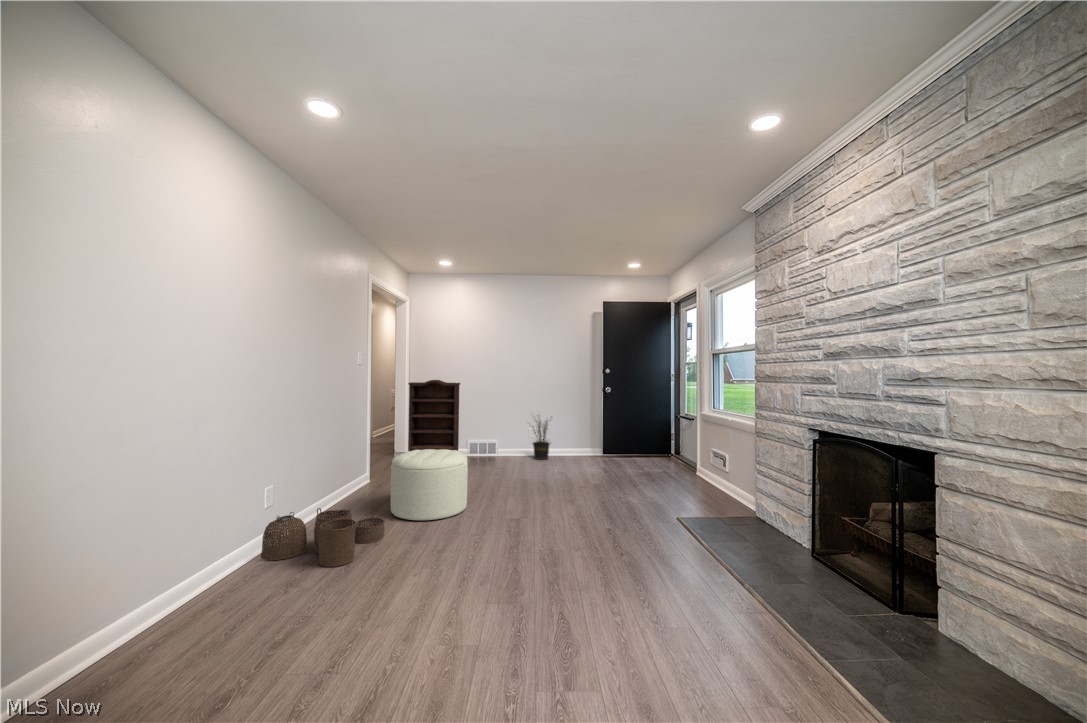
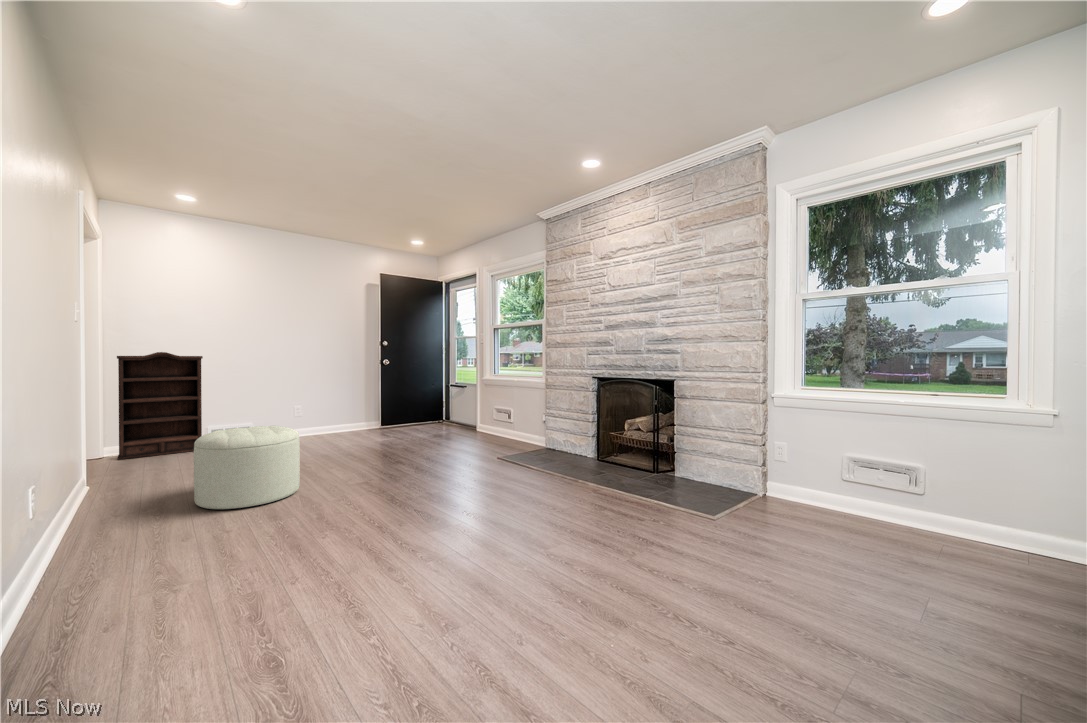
potted plant: present [533,419,550,460] -> none [297,386,336,438]
woven basket: present [261,508,385,567] -> none [47,498,231,591]

